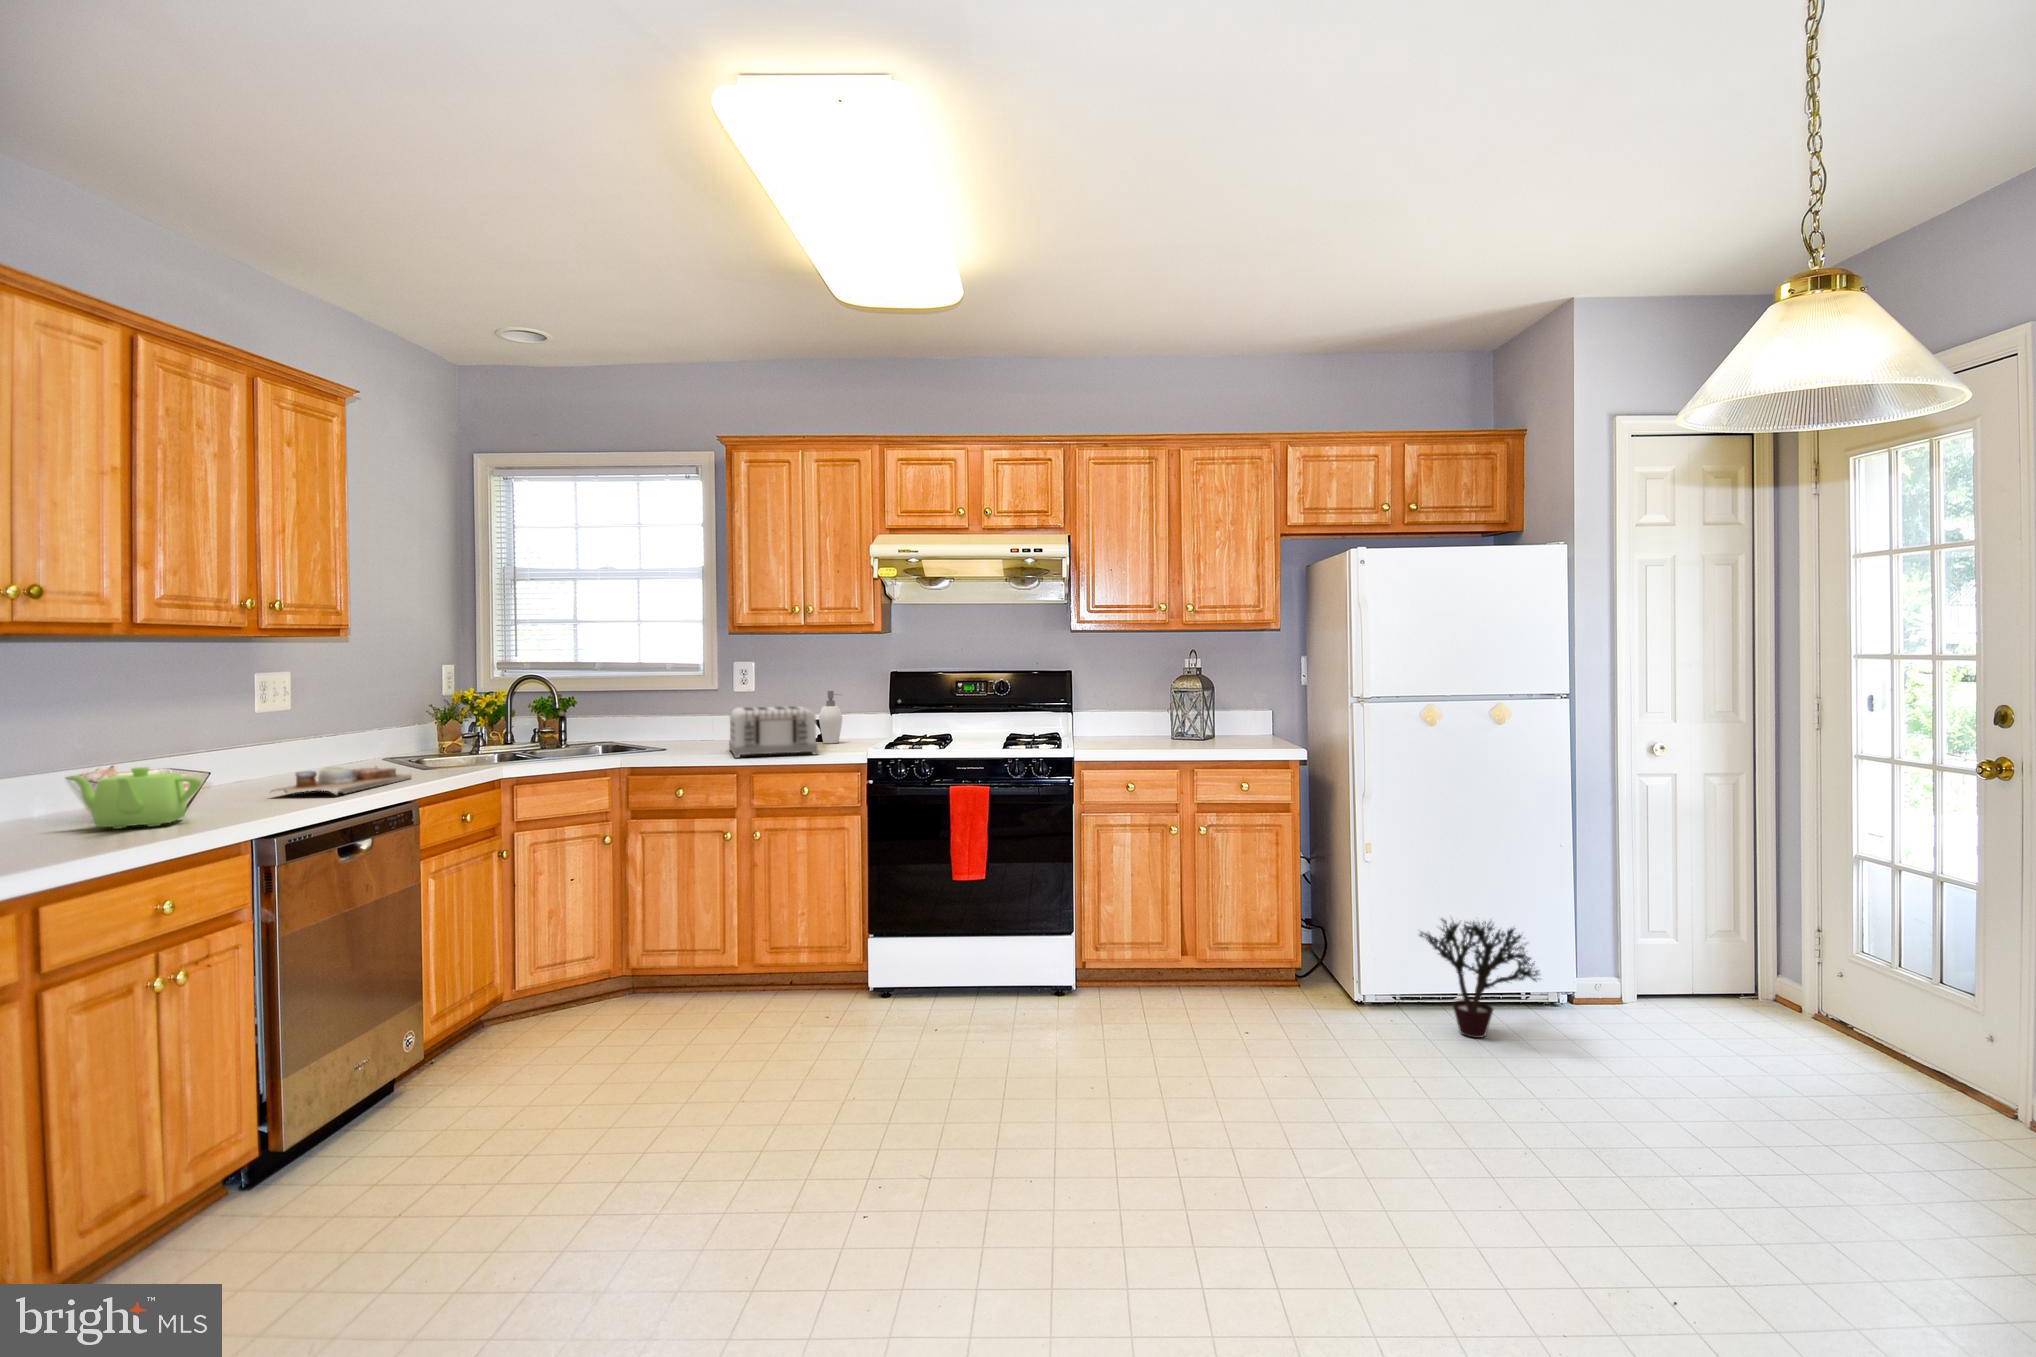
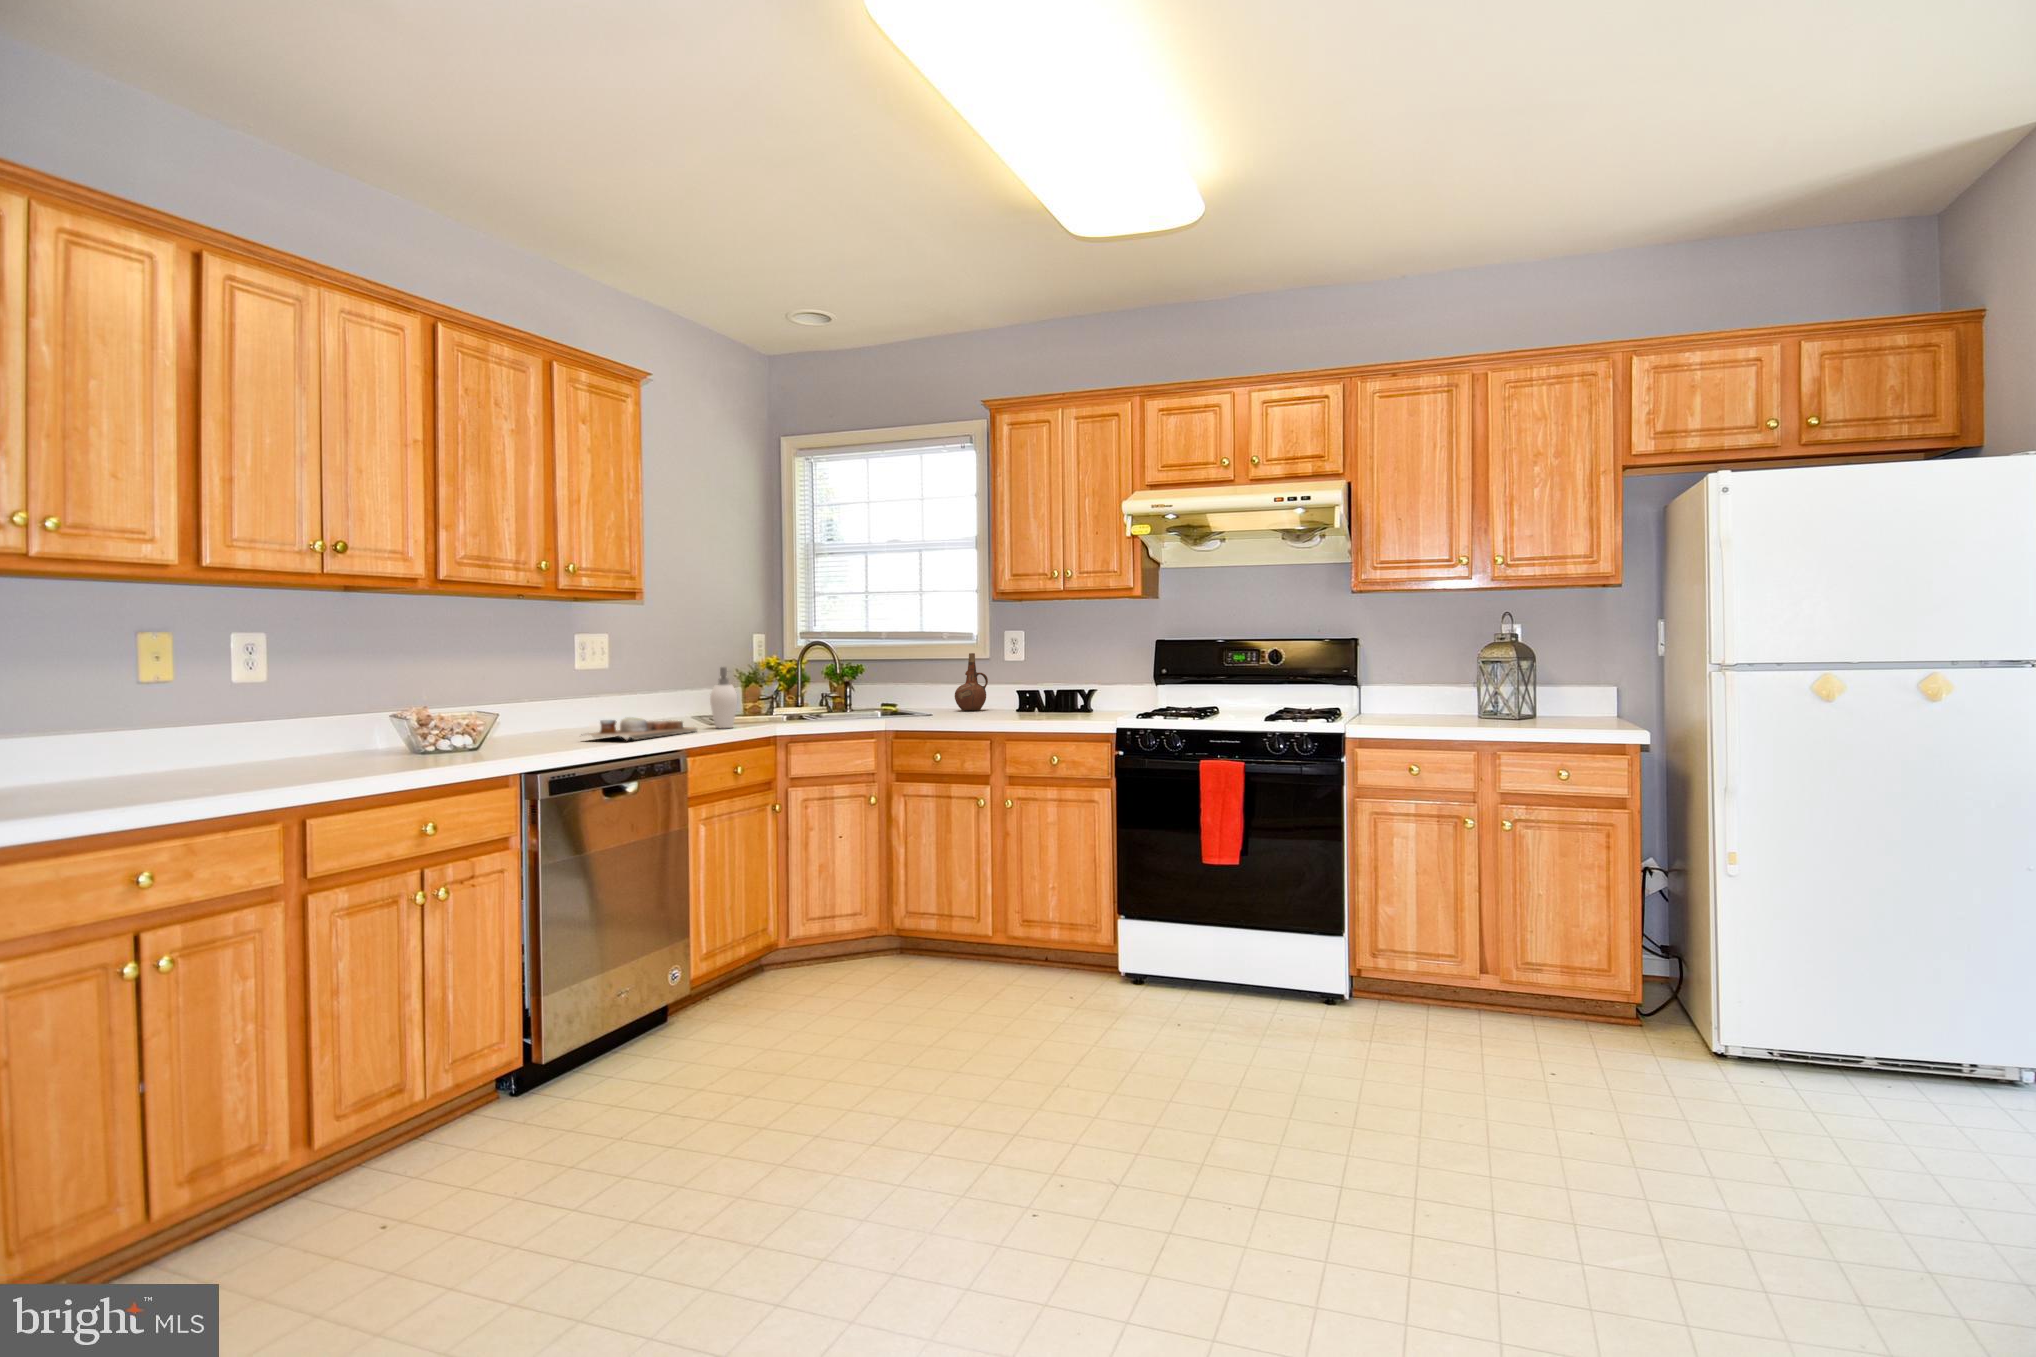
ceramic pitcher: none [685,683,720,741] -> present [955,653,988,710]
soap dispenser: present [819,691,842,743] -> present [710,667,737,728]
toaster: present [729,706,818,757] -> none [984,674,1068,723]
teapot: present [69,767,202,829] -> none [424,707,517,757]
potted plant: present [1420,919,1539,1038] -> none [1795,947,1987,1113]

